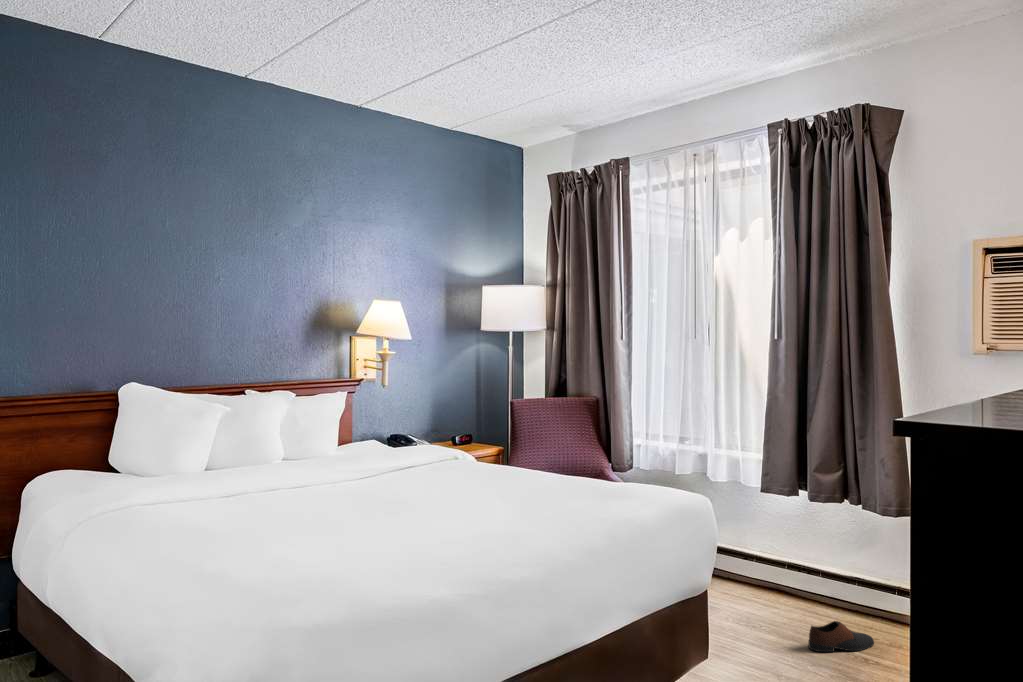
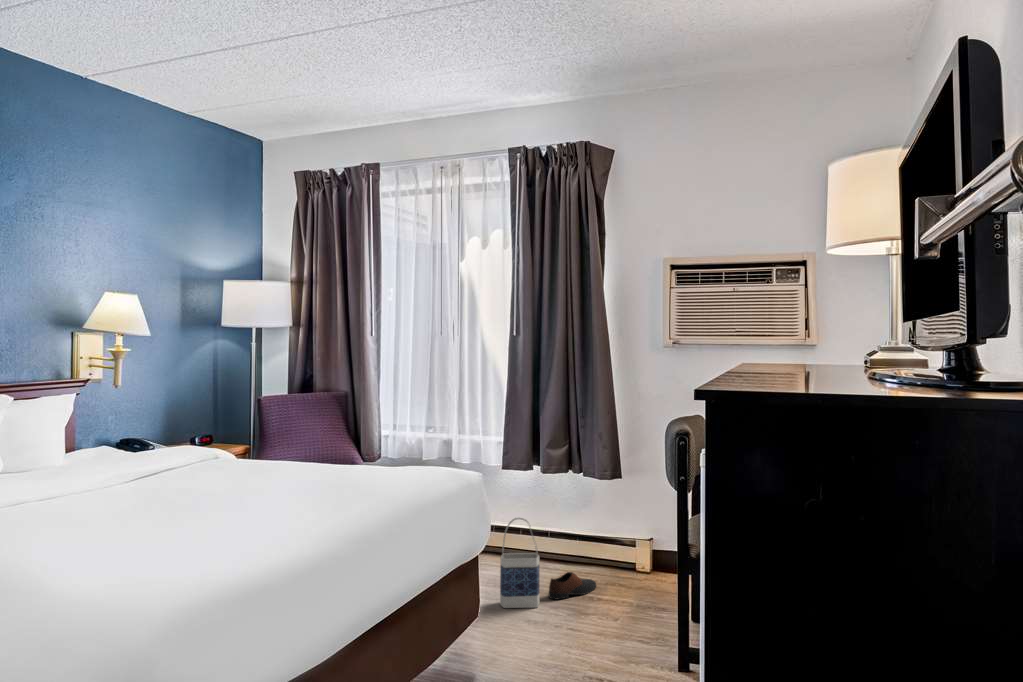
bag: none [747,549,795,657] -> present [500,517,540,608]

